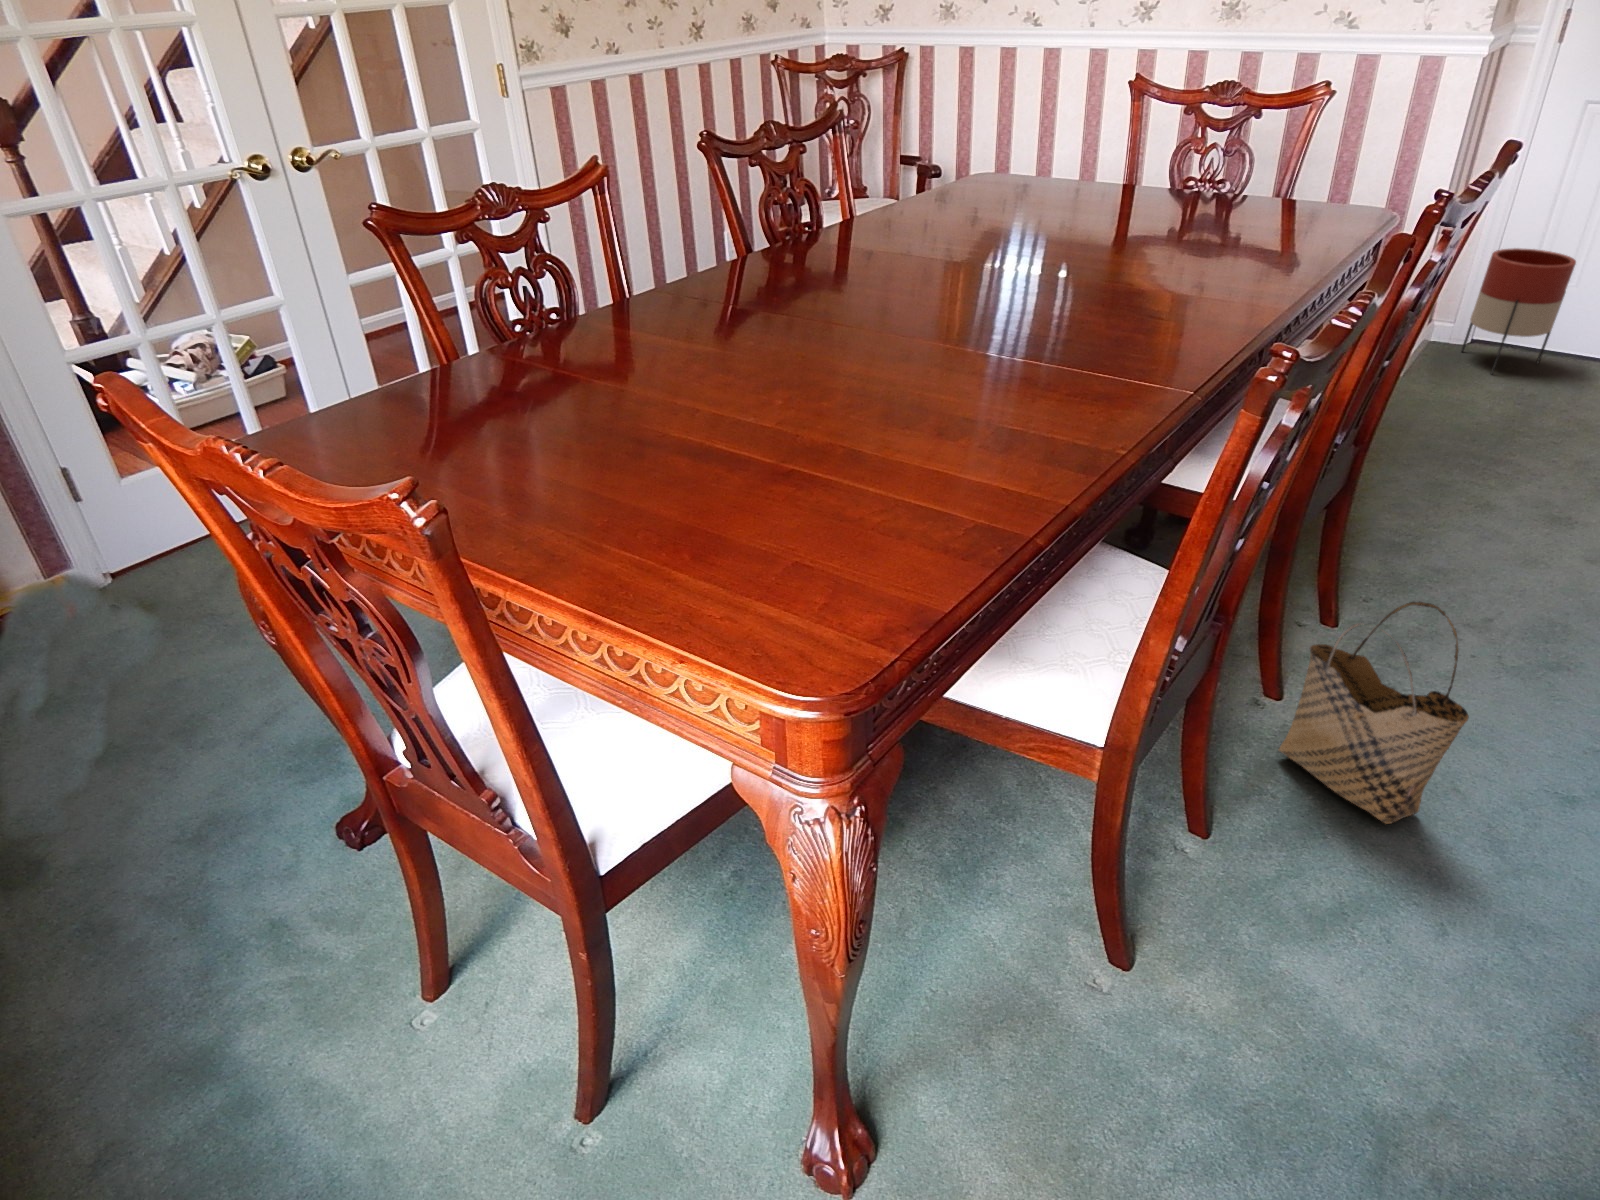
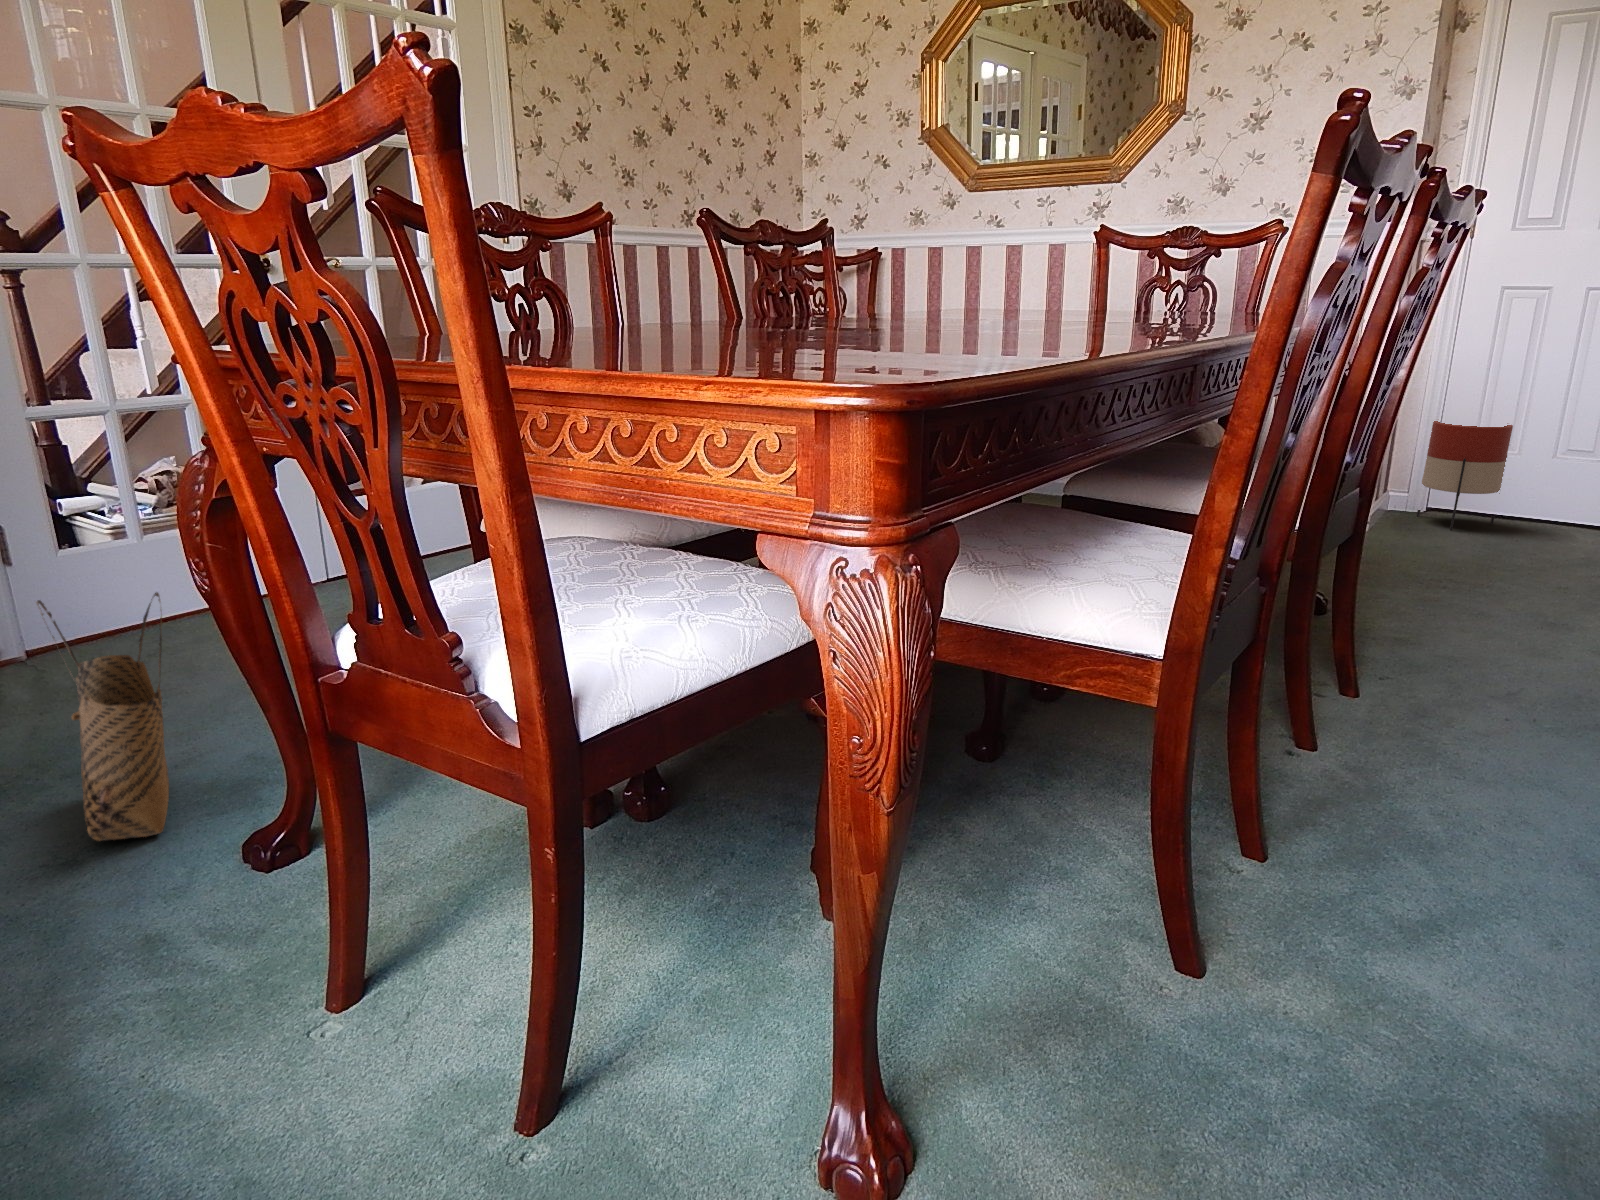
woven basket: present [1279,602,1469,824] -> present [36,592,169,841]

